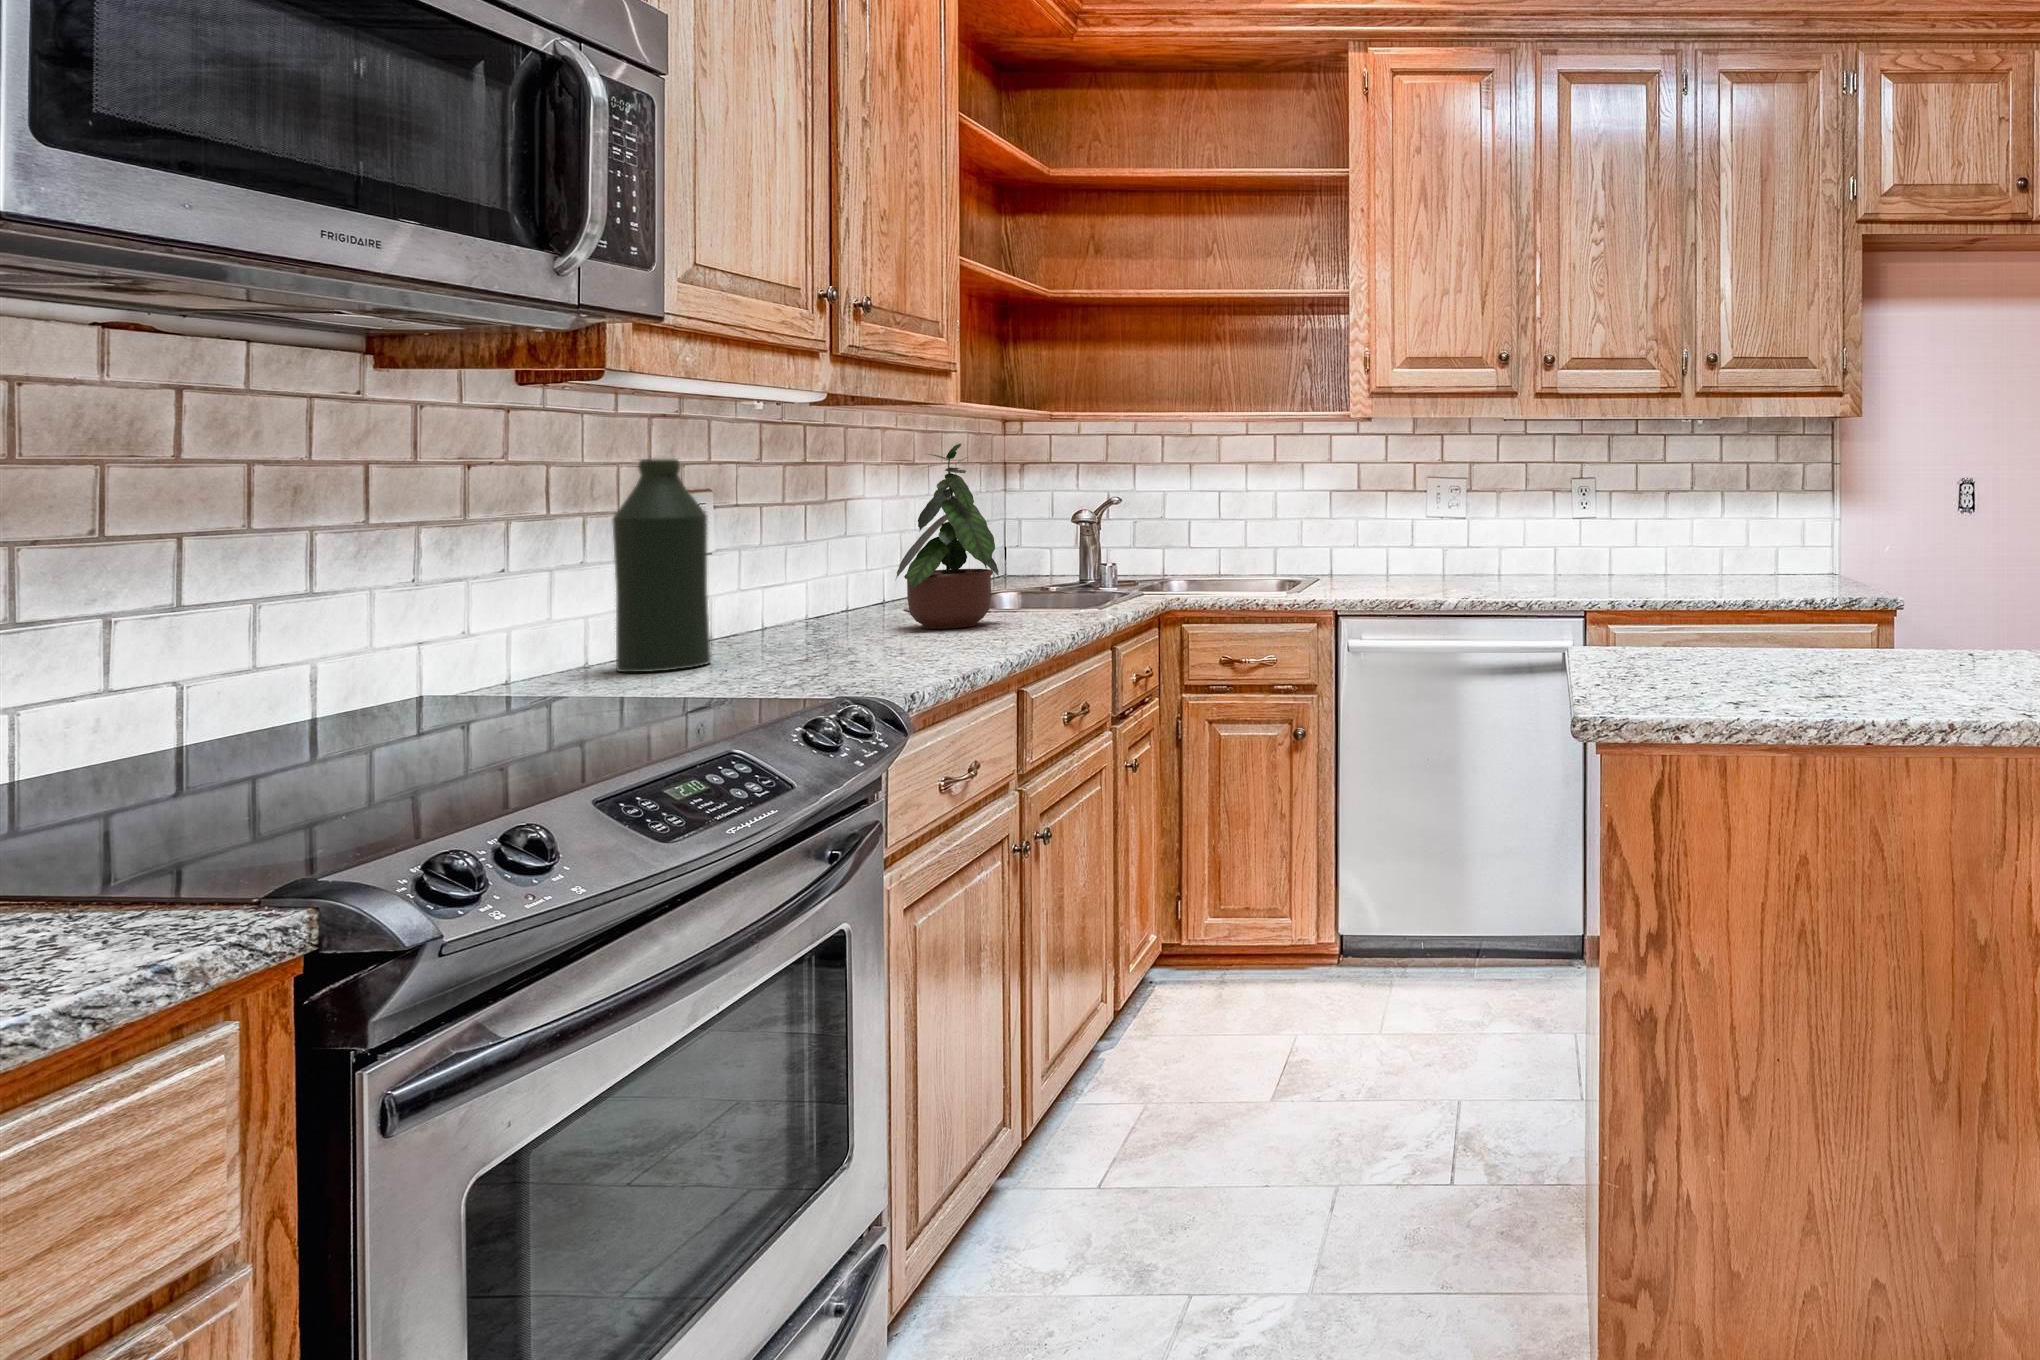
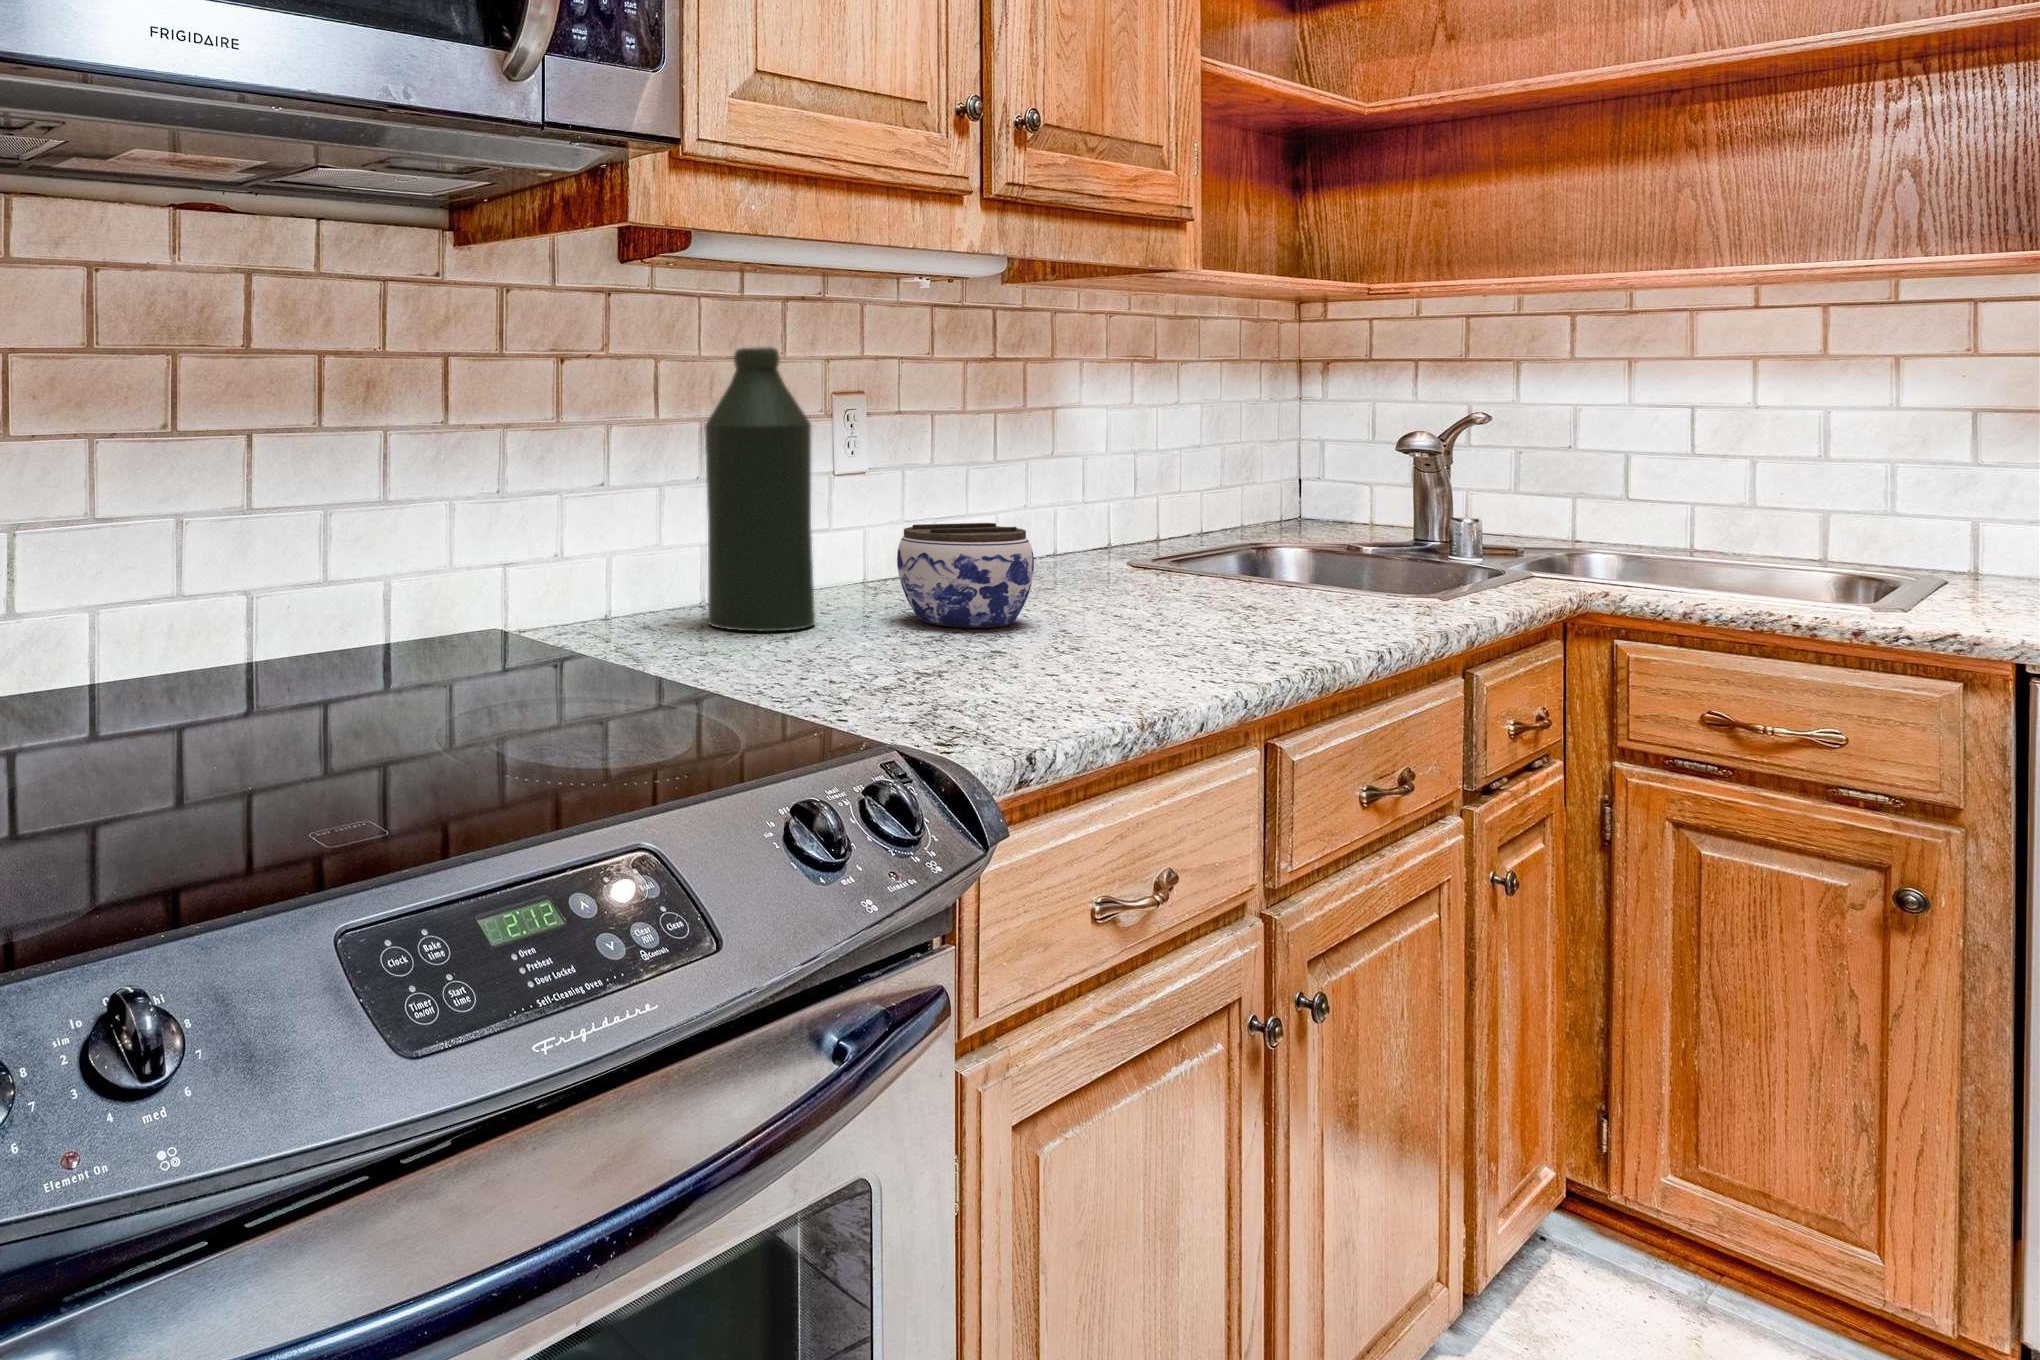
potted plant: present [896,444,999,629] -> none [1073,319,1264,609]
jar: none [771,580,872,652] -> present [897,523,1034,627]

